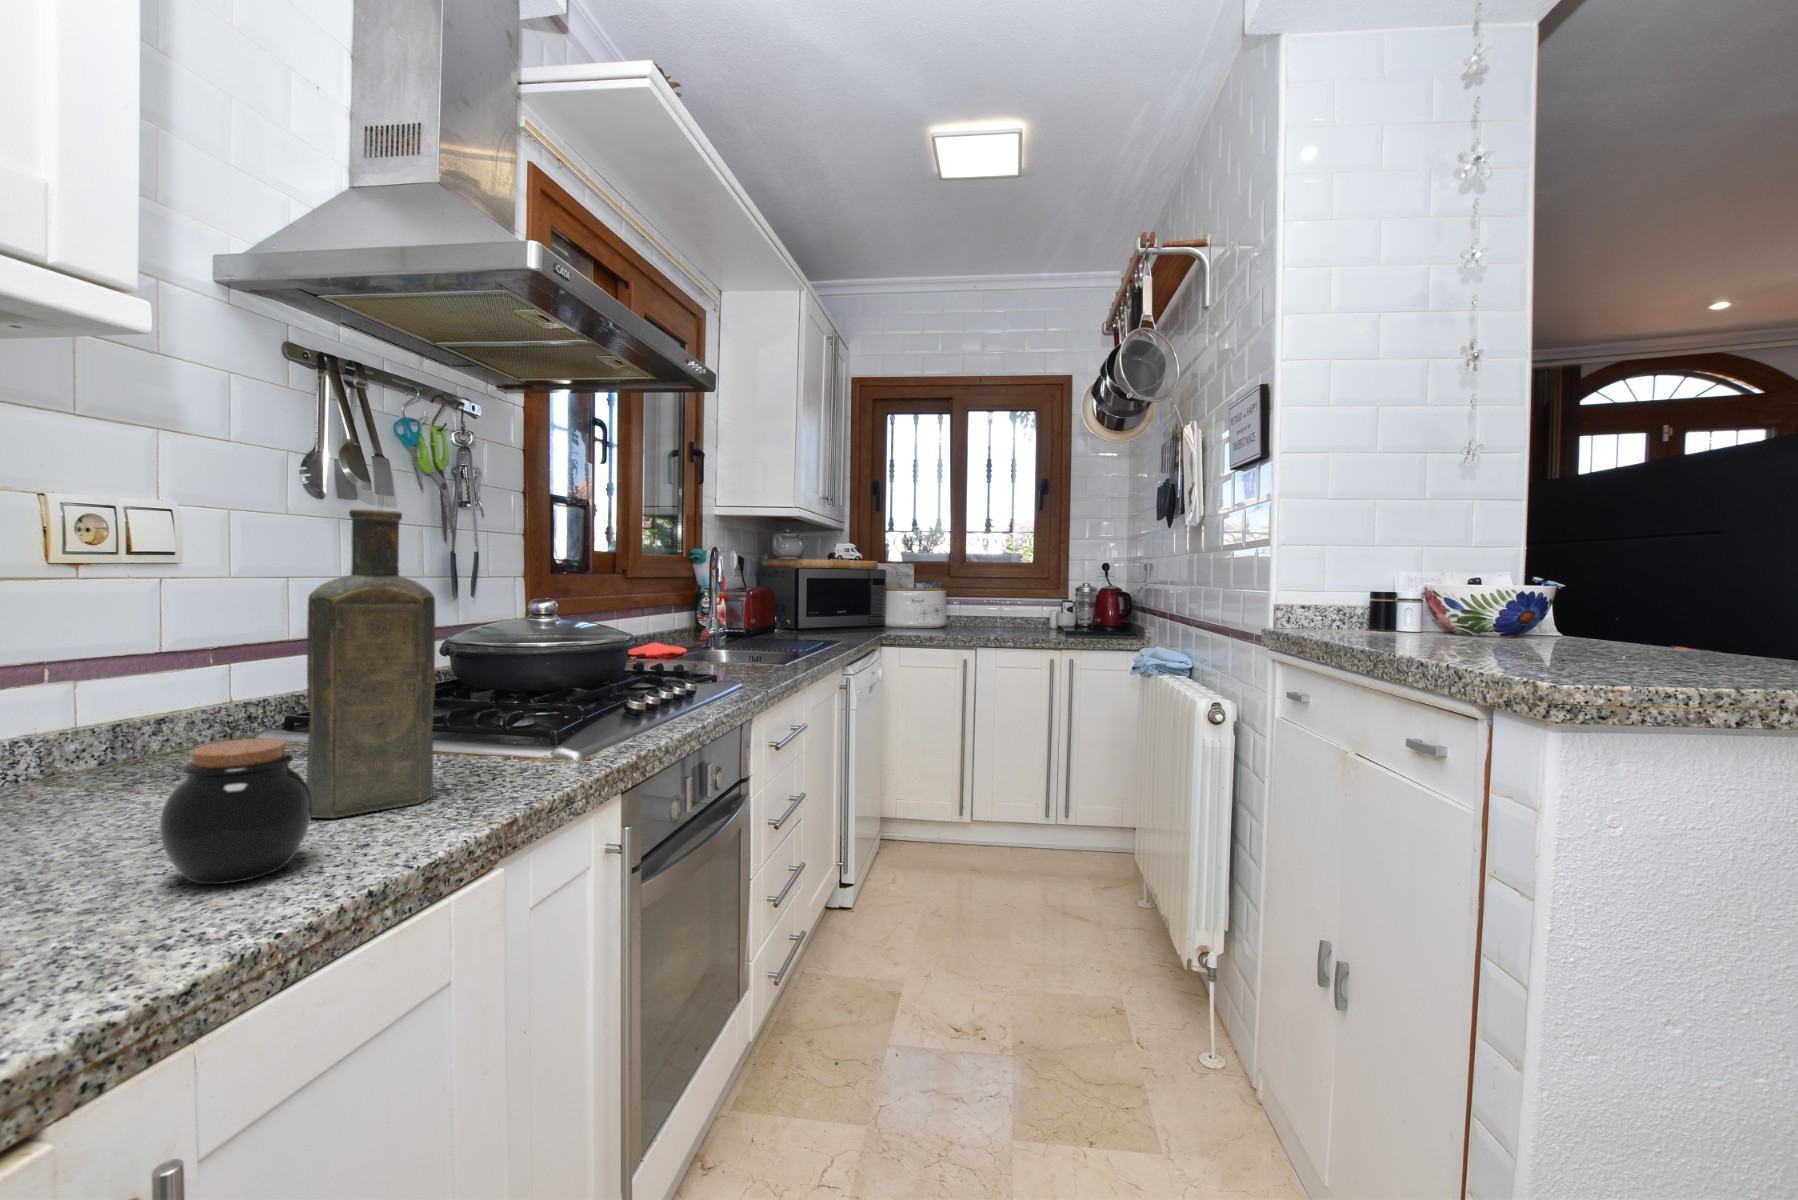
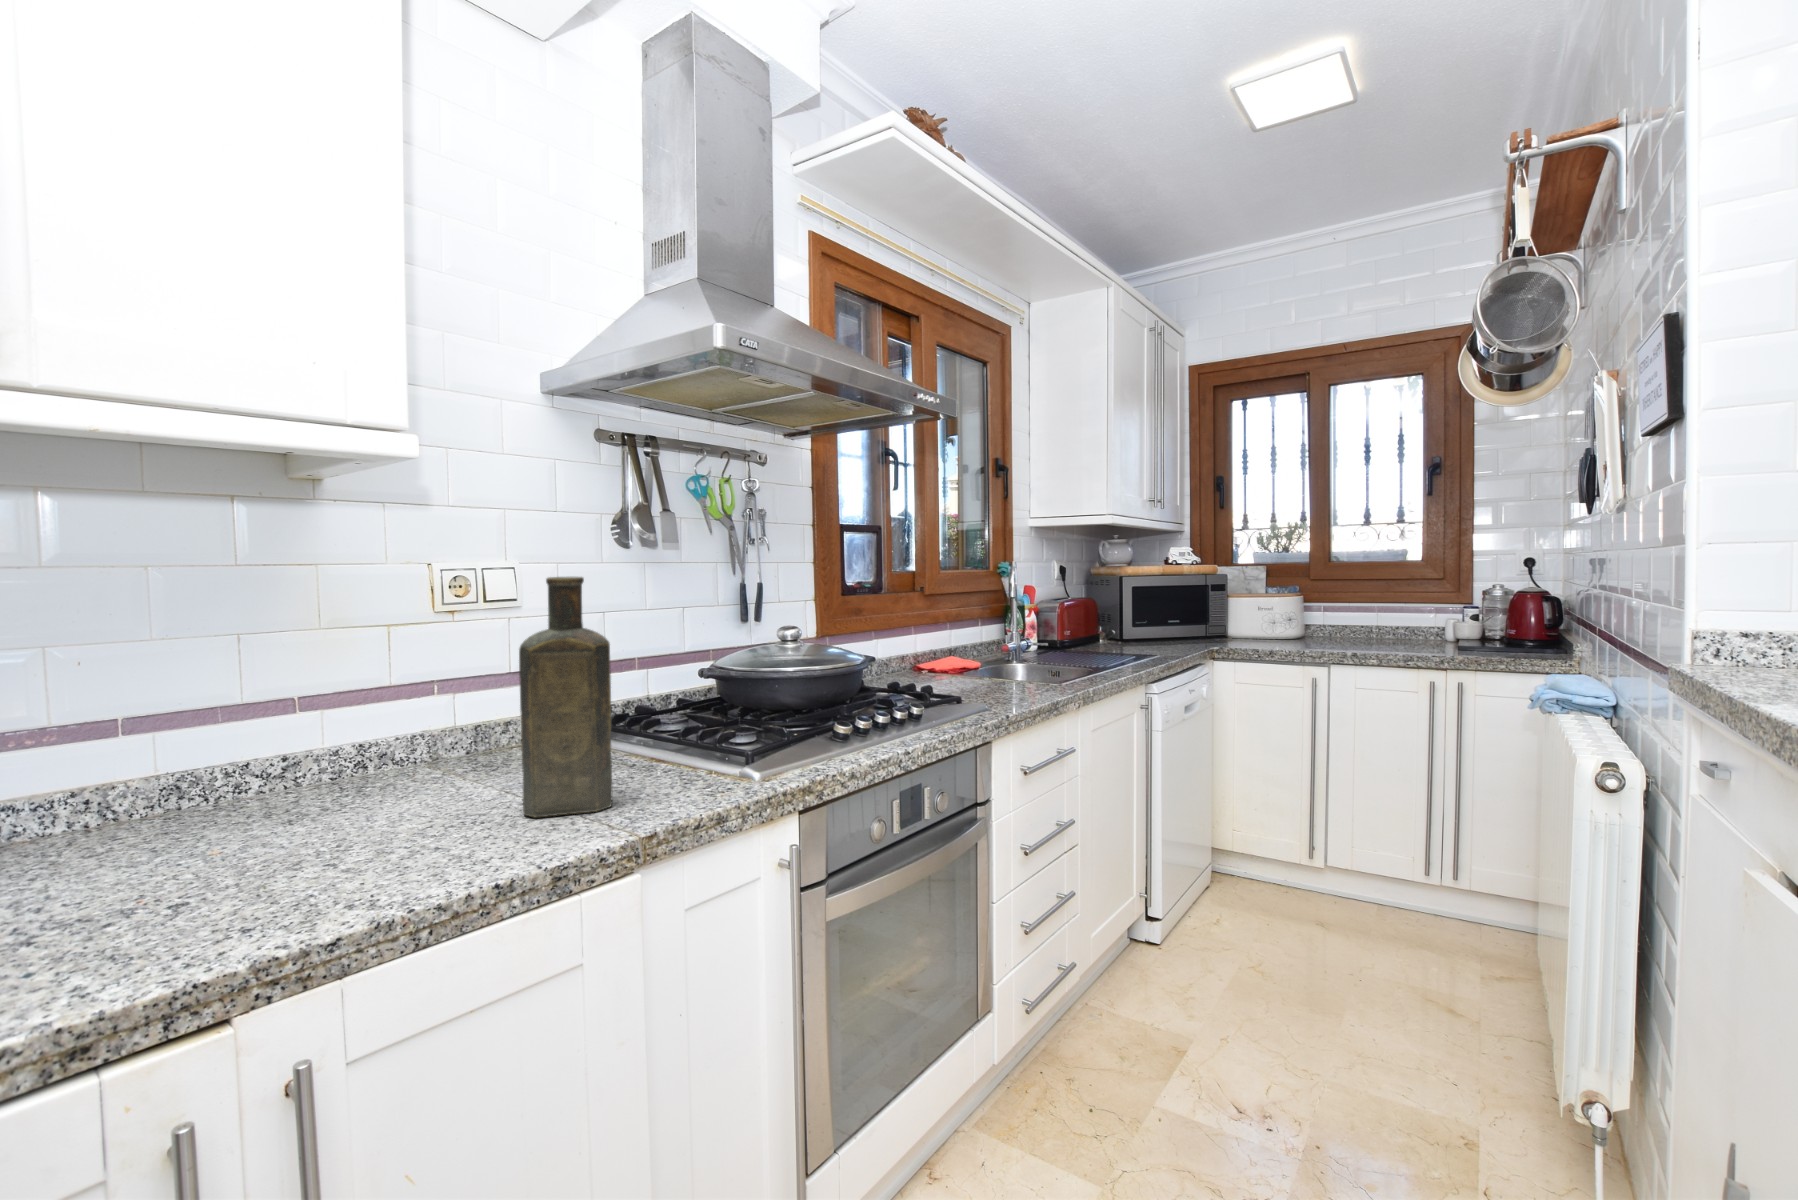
jar: present [160,739,312,884] -> none [392,758,489,863]

